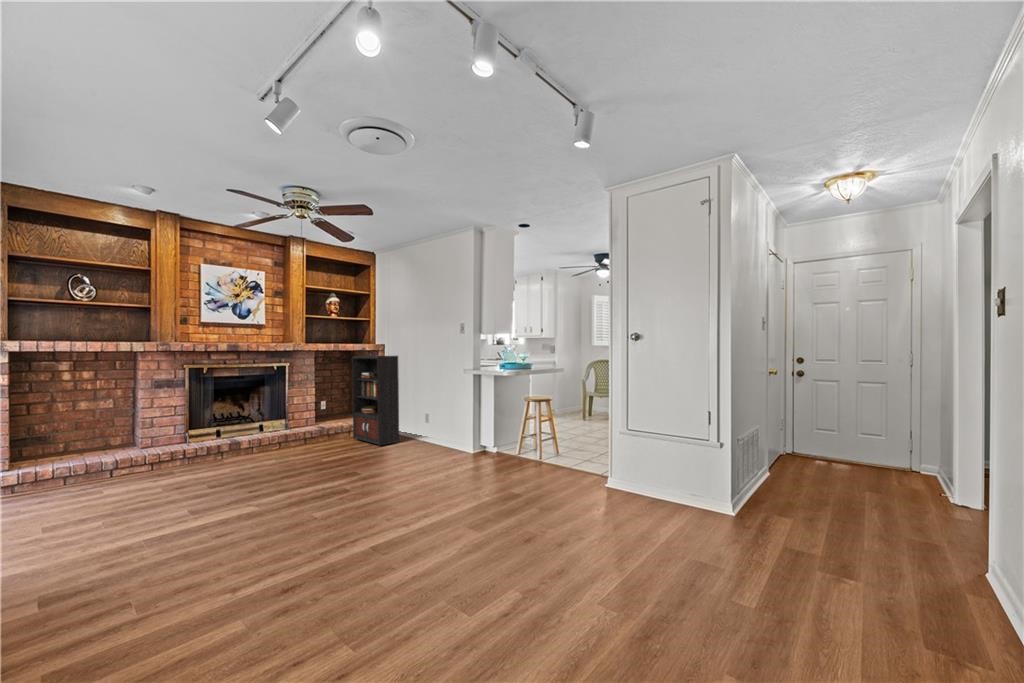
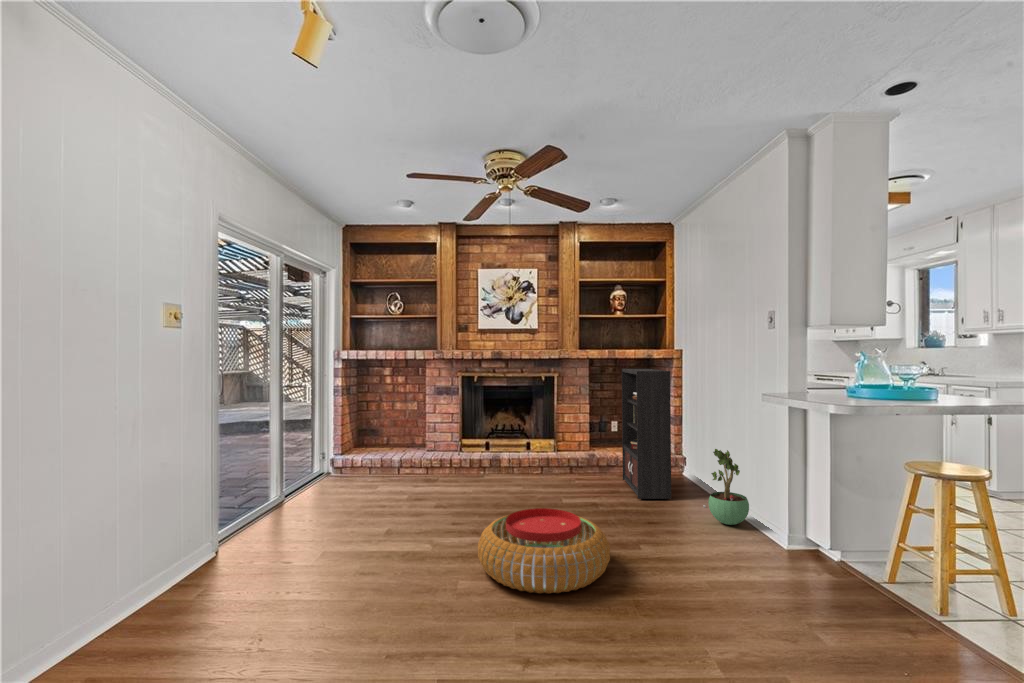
potted plant: none [431,401,455,446] -> present [708,449,749,525]
pouf: none [319,450,416,503] -> present [478,508,610,594]

